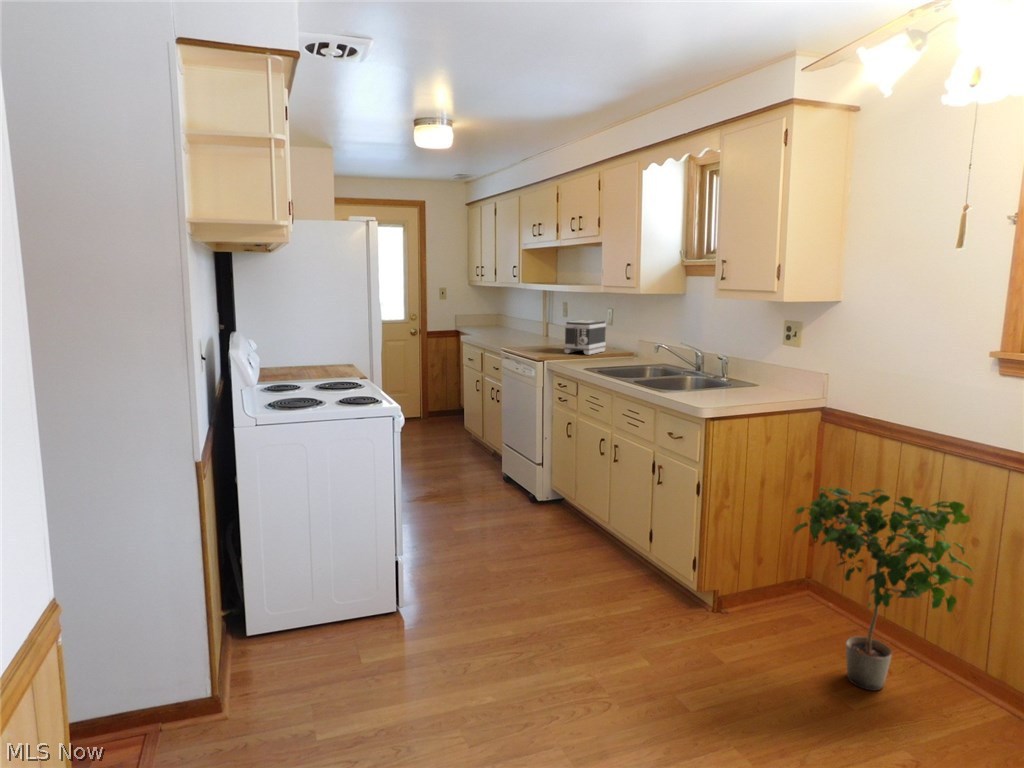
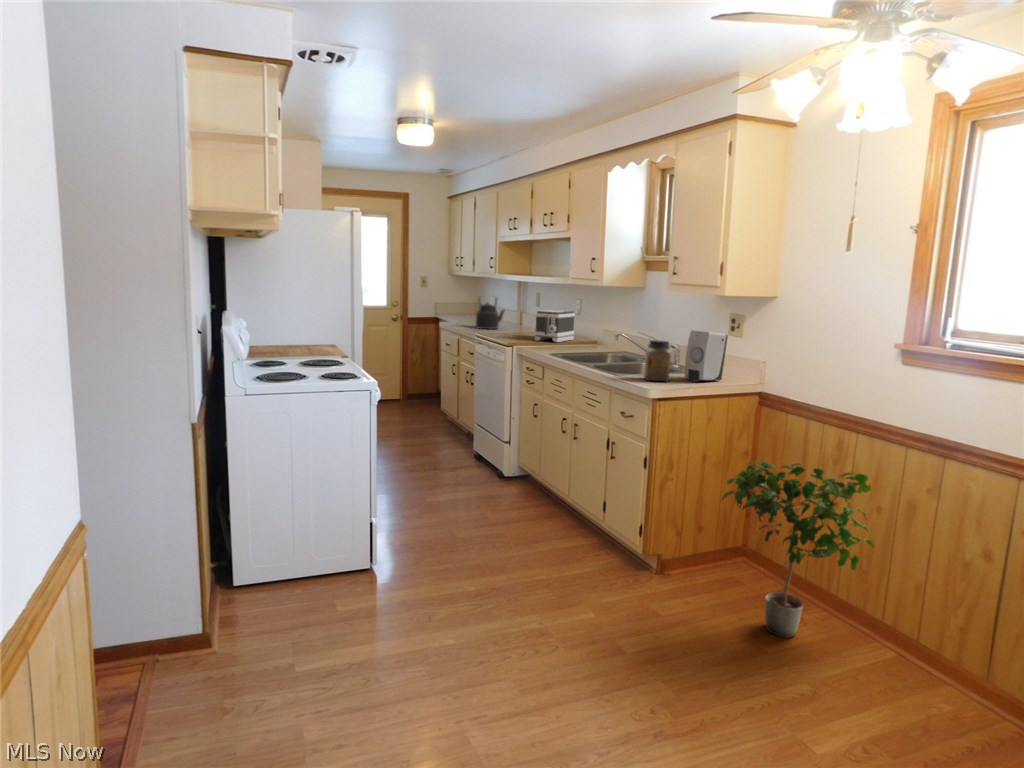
kettle: none [499,307,531,342] -> present [476,297,504,329]
soap dispenser: none [737,340,785,397] -> present [685,330,728,382]
jar: none [693,352,723,398] -> present [644,340,671,381]

